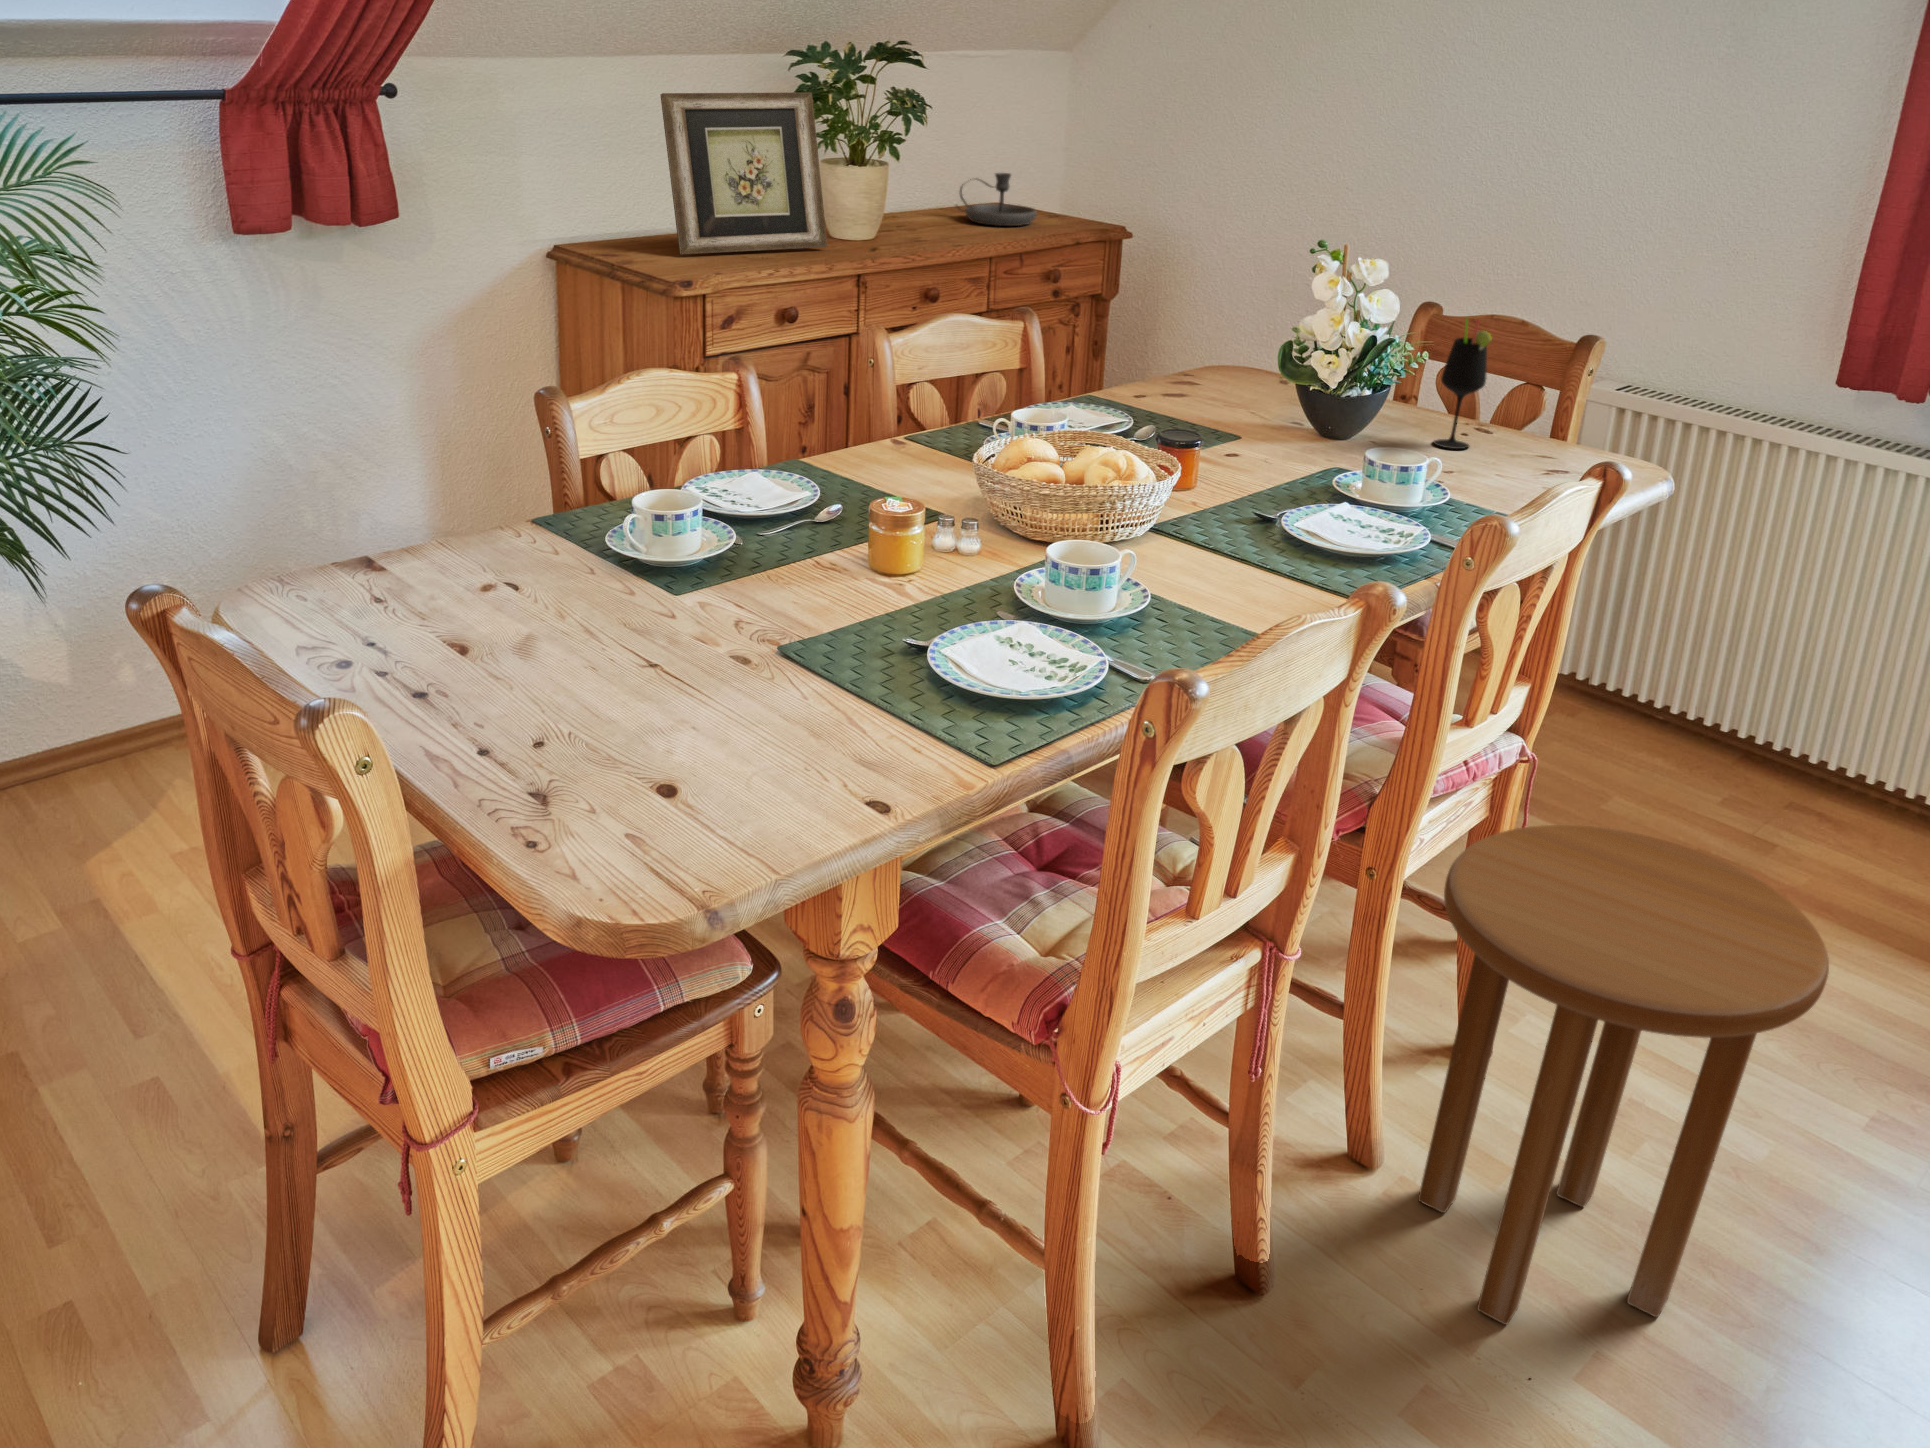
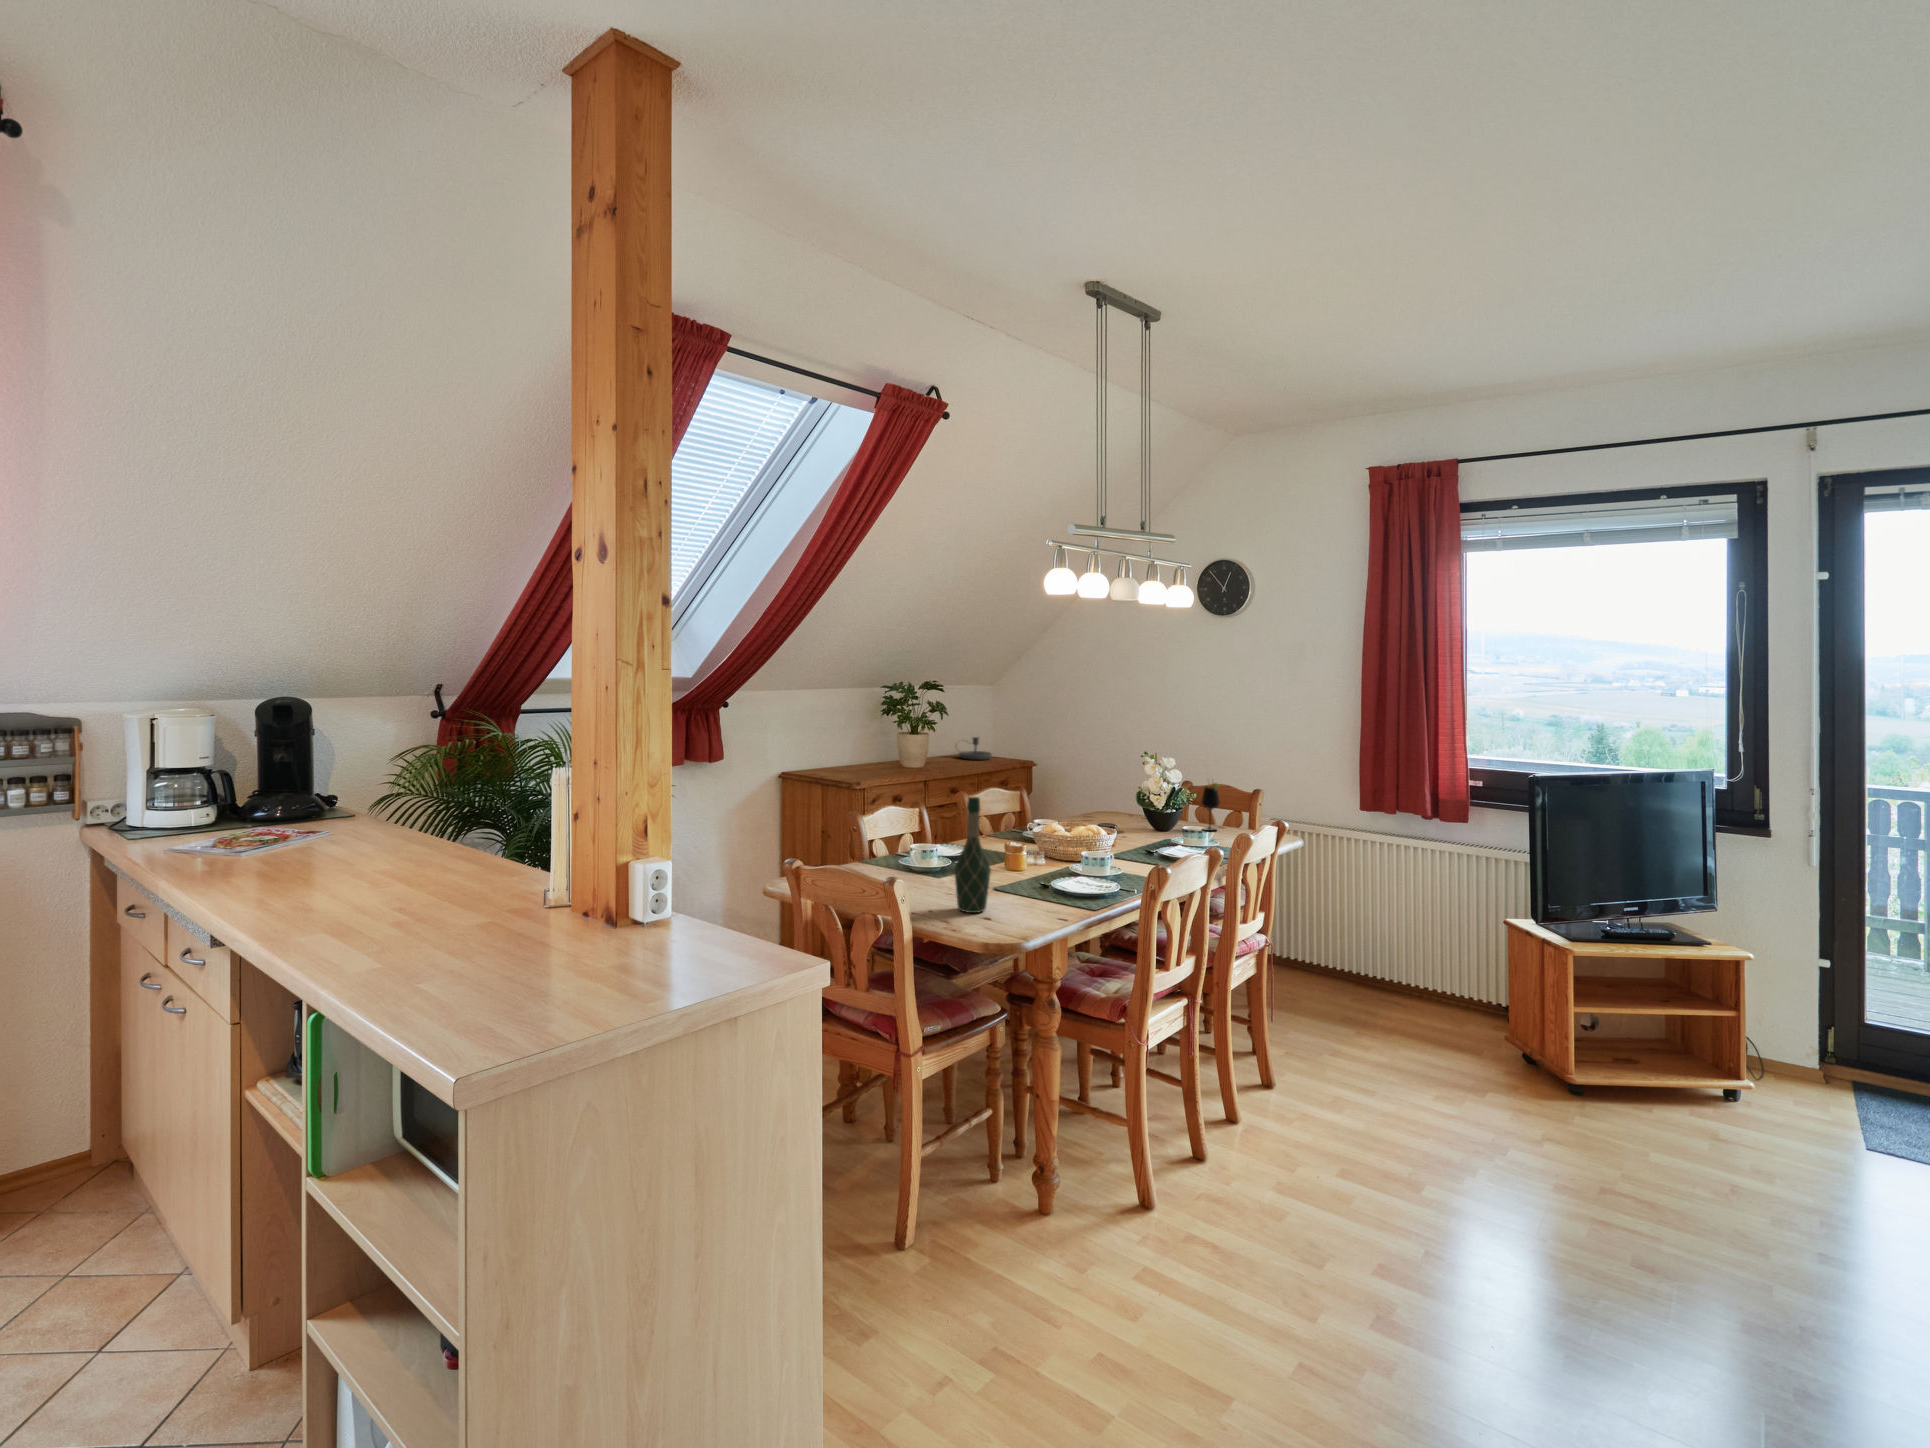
picture frame: present [660,92,827,255] -> none [840,704,910,773]
wine bottle: none [609,415,713,739] -> present [954,797,991,913]
side table: present [1418,825,1829,1325] -> none [1252,959,1399,1172]

